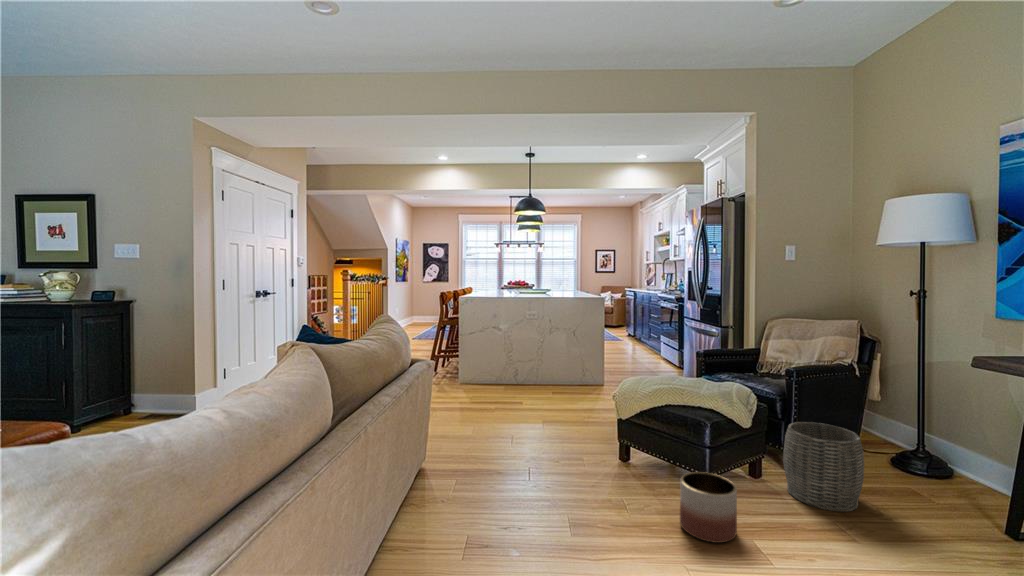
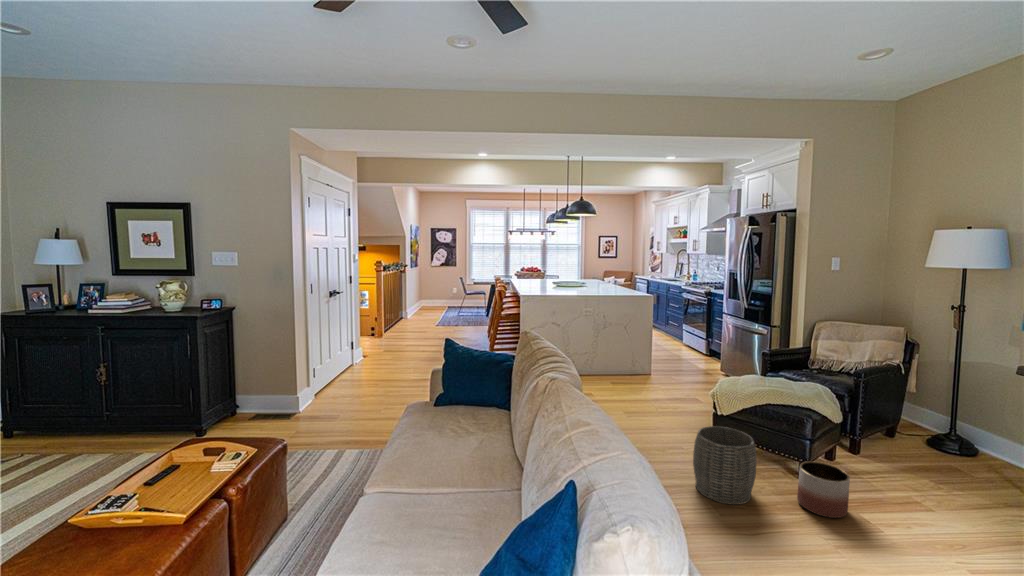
woven basket: present [784,422,864,512] -> present [693,426,756,505]

